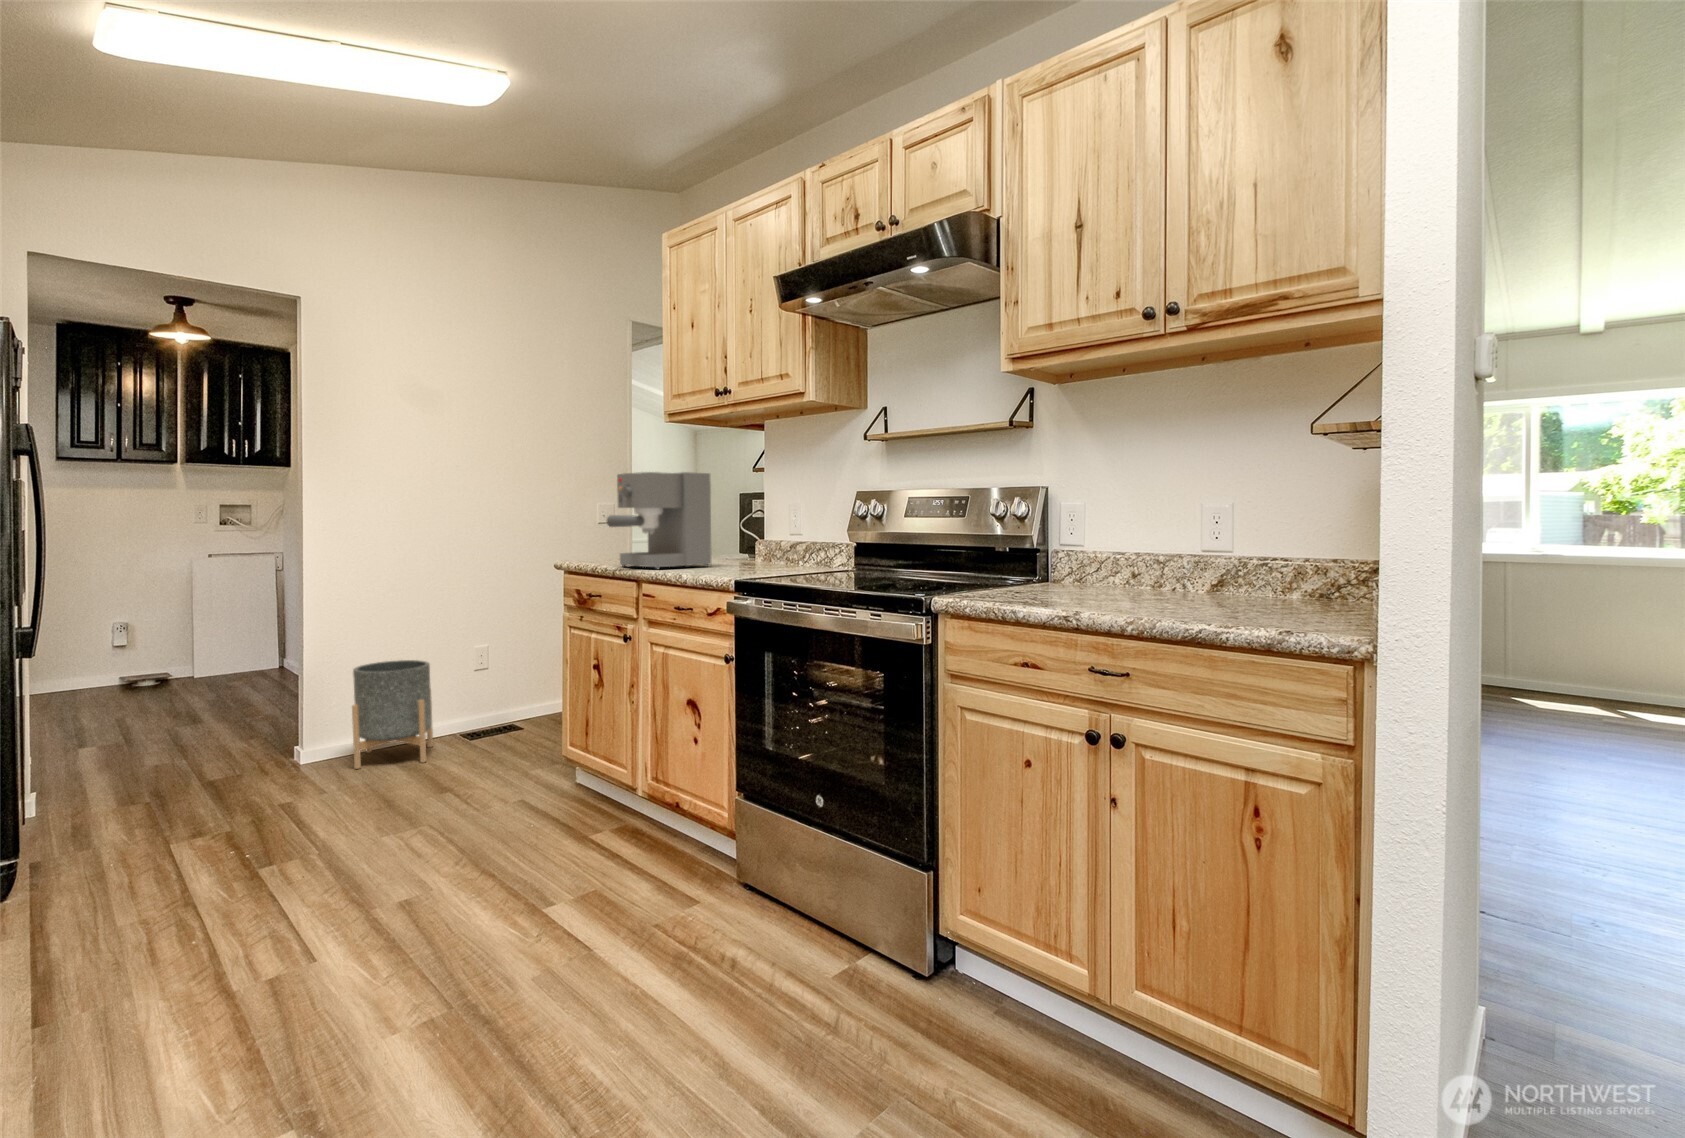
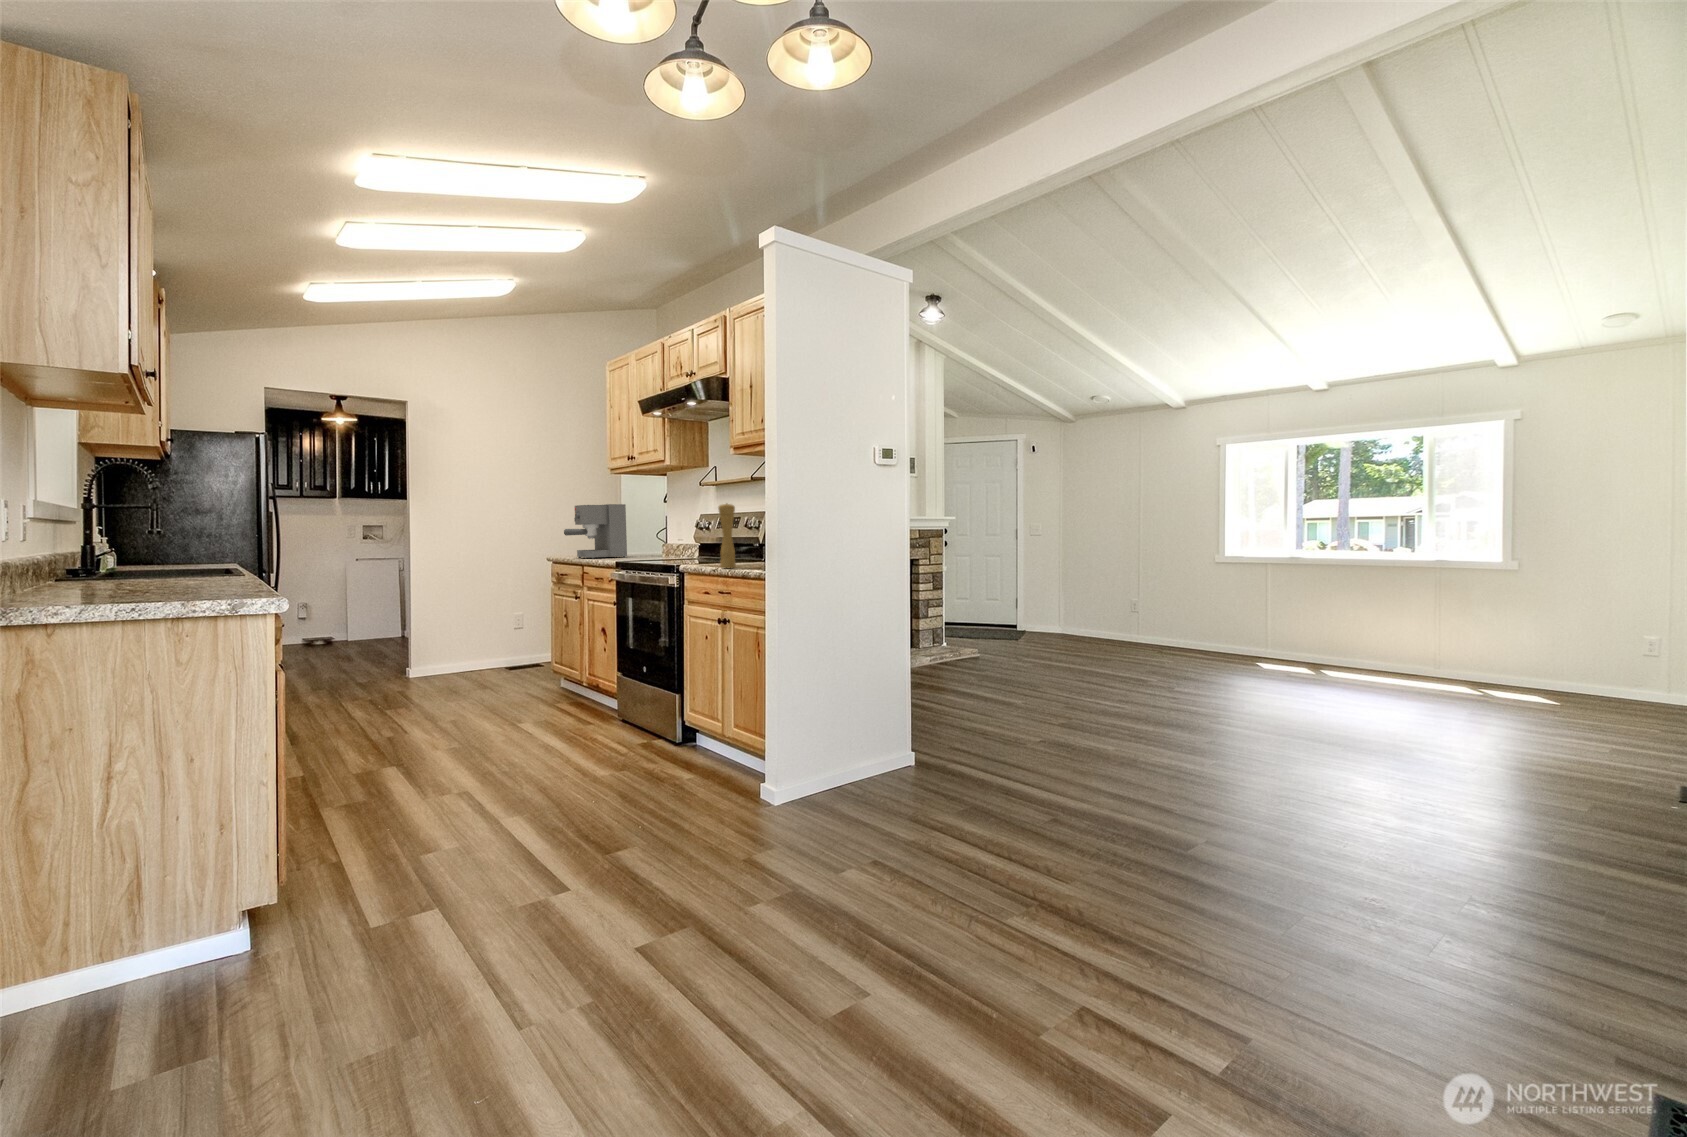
pepper mill: none [1093,461,1134,614] -> present [718,503,736,568]
planter: present [352,660,433,769] -> none [438,619,487,680]

